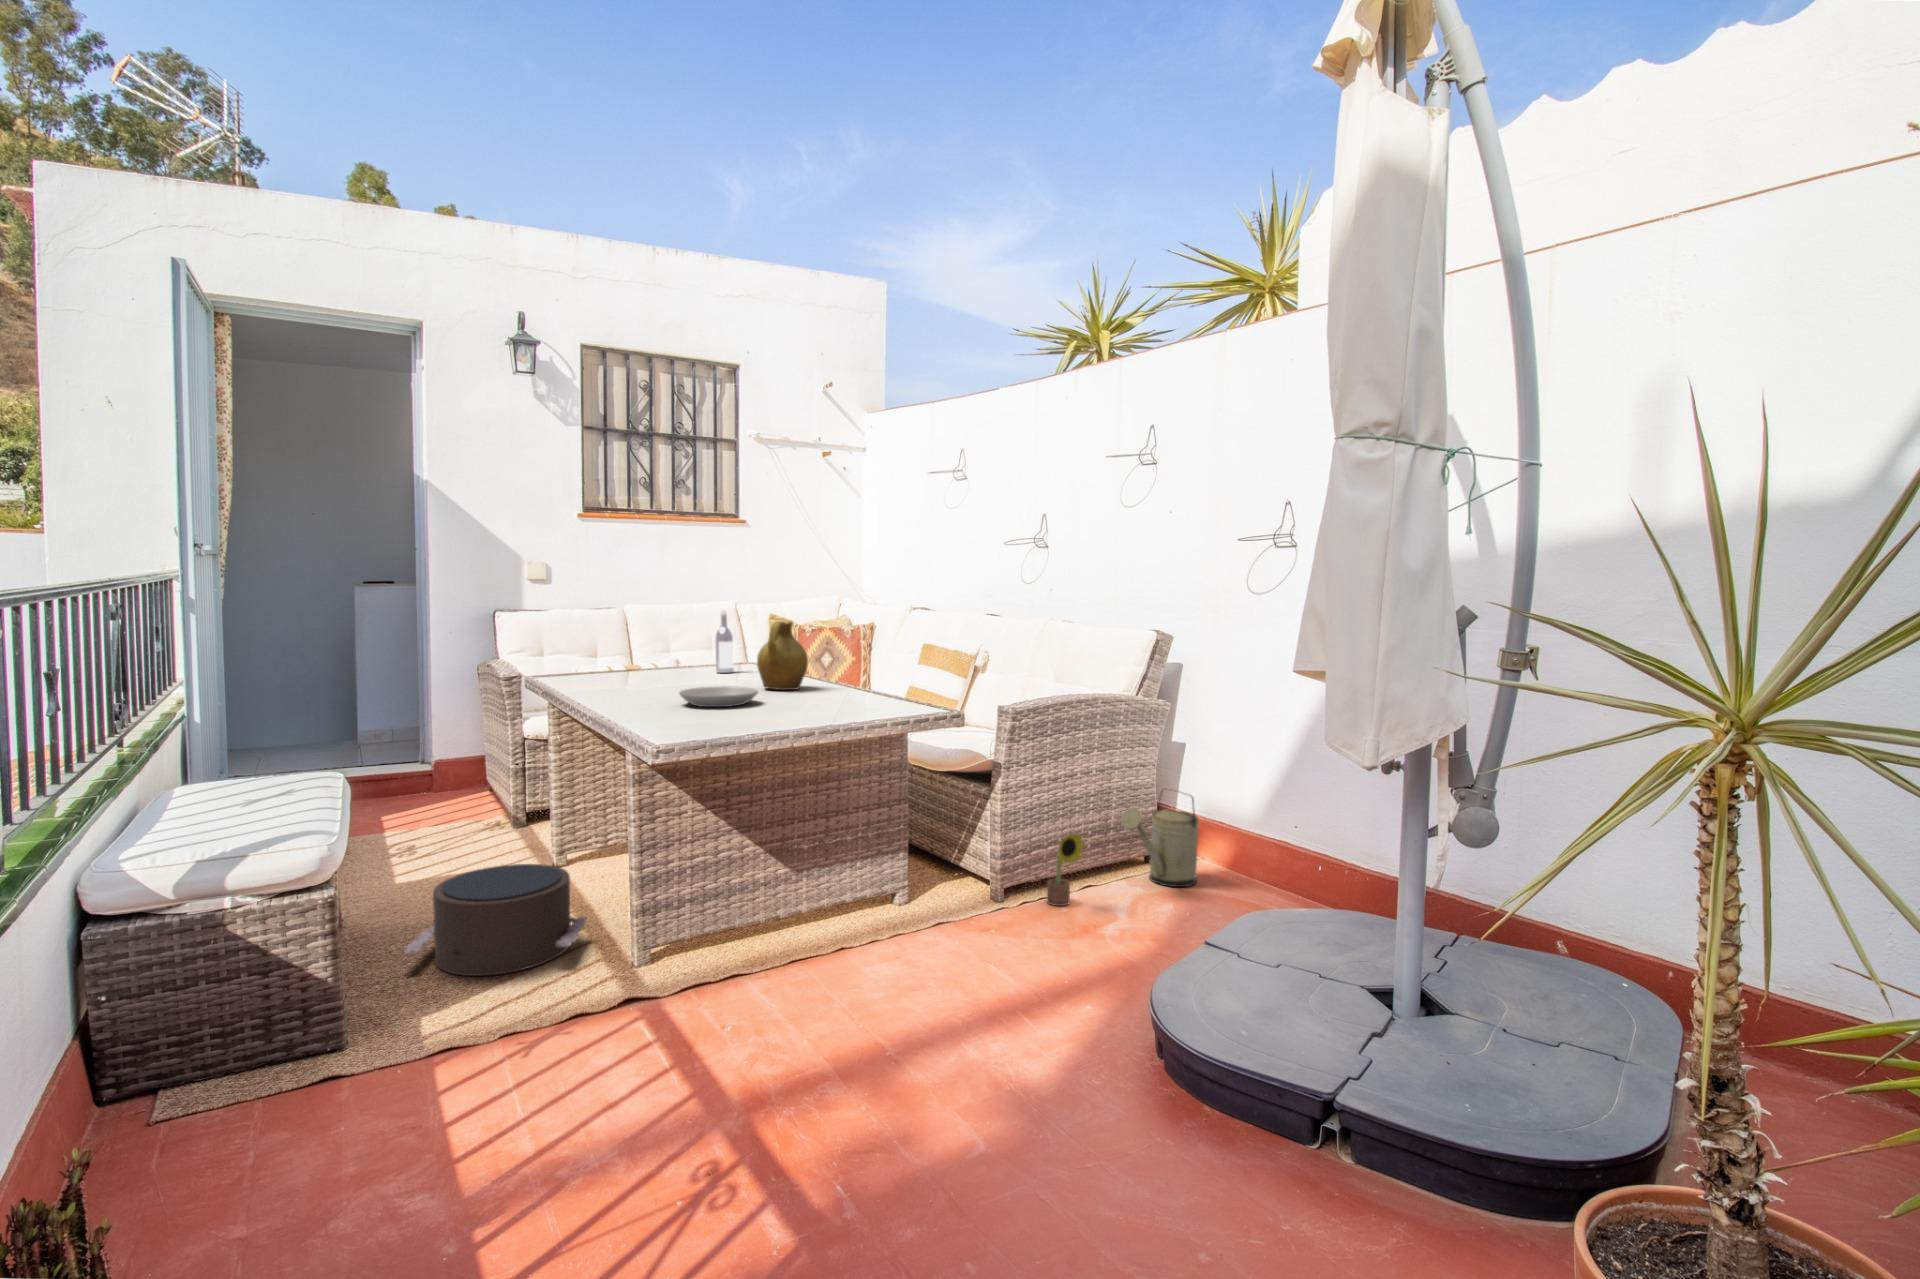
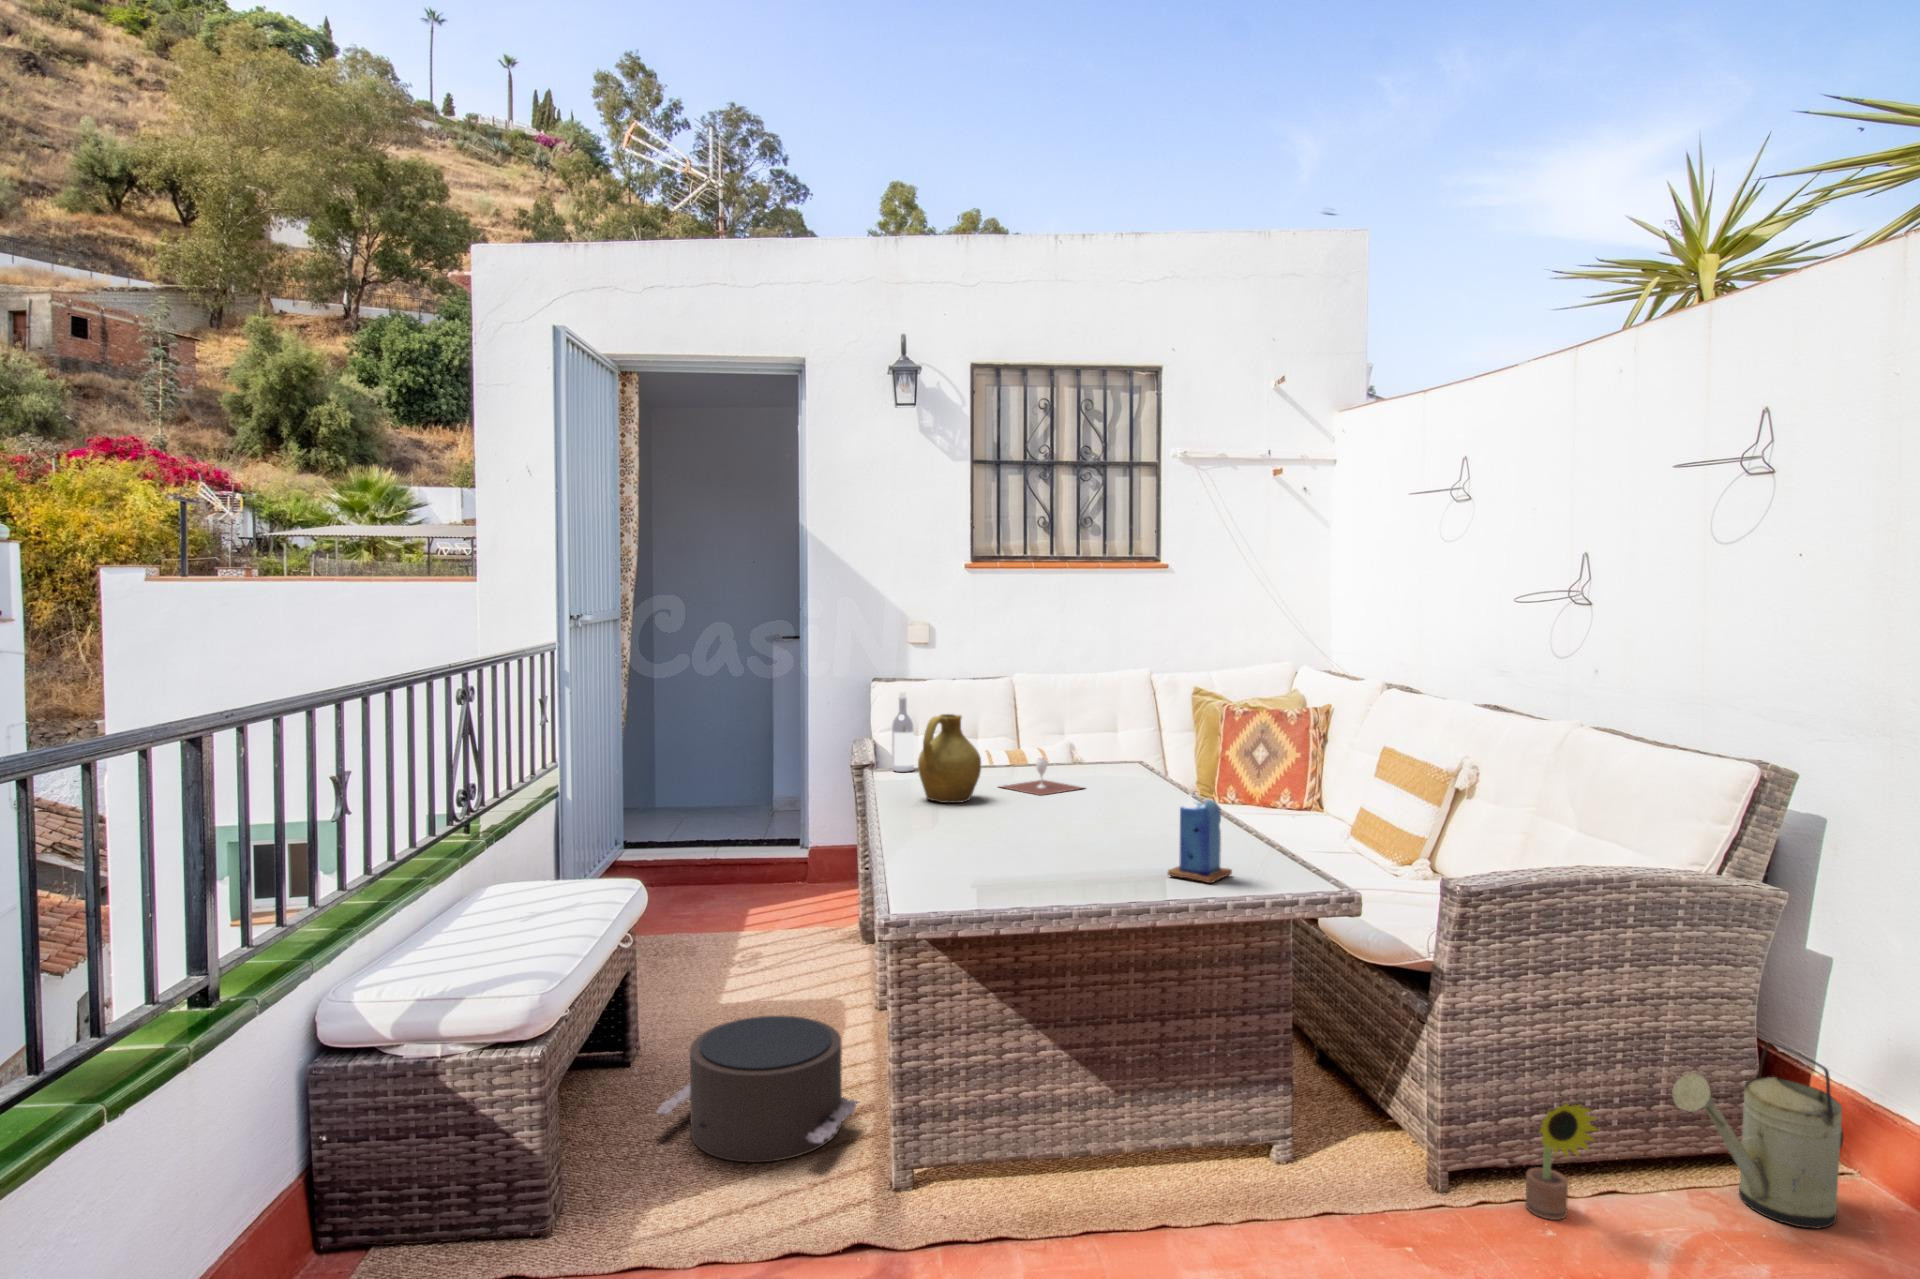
wine bottle: present [716,610,734,673] -> present [892,692,914,772]
pitcher: present [757,621,808,690] -> present [918,714,981,803]
candle: none [837,653,877,713] -> present [1168,794,1232,883]
wine glass: none [655,657,726,683] -> present [1001,758,1082,795]
plate: present [679,686,758,707] -> none [978,815,1082,849]

